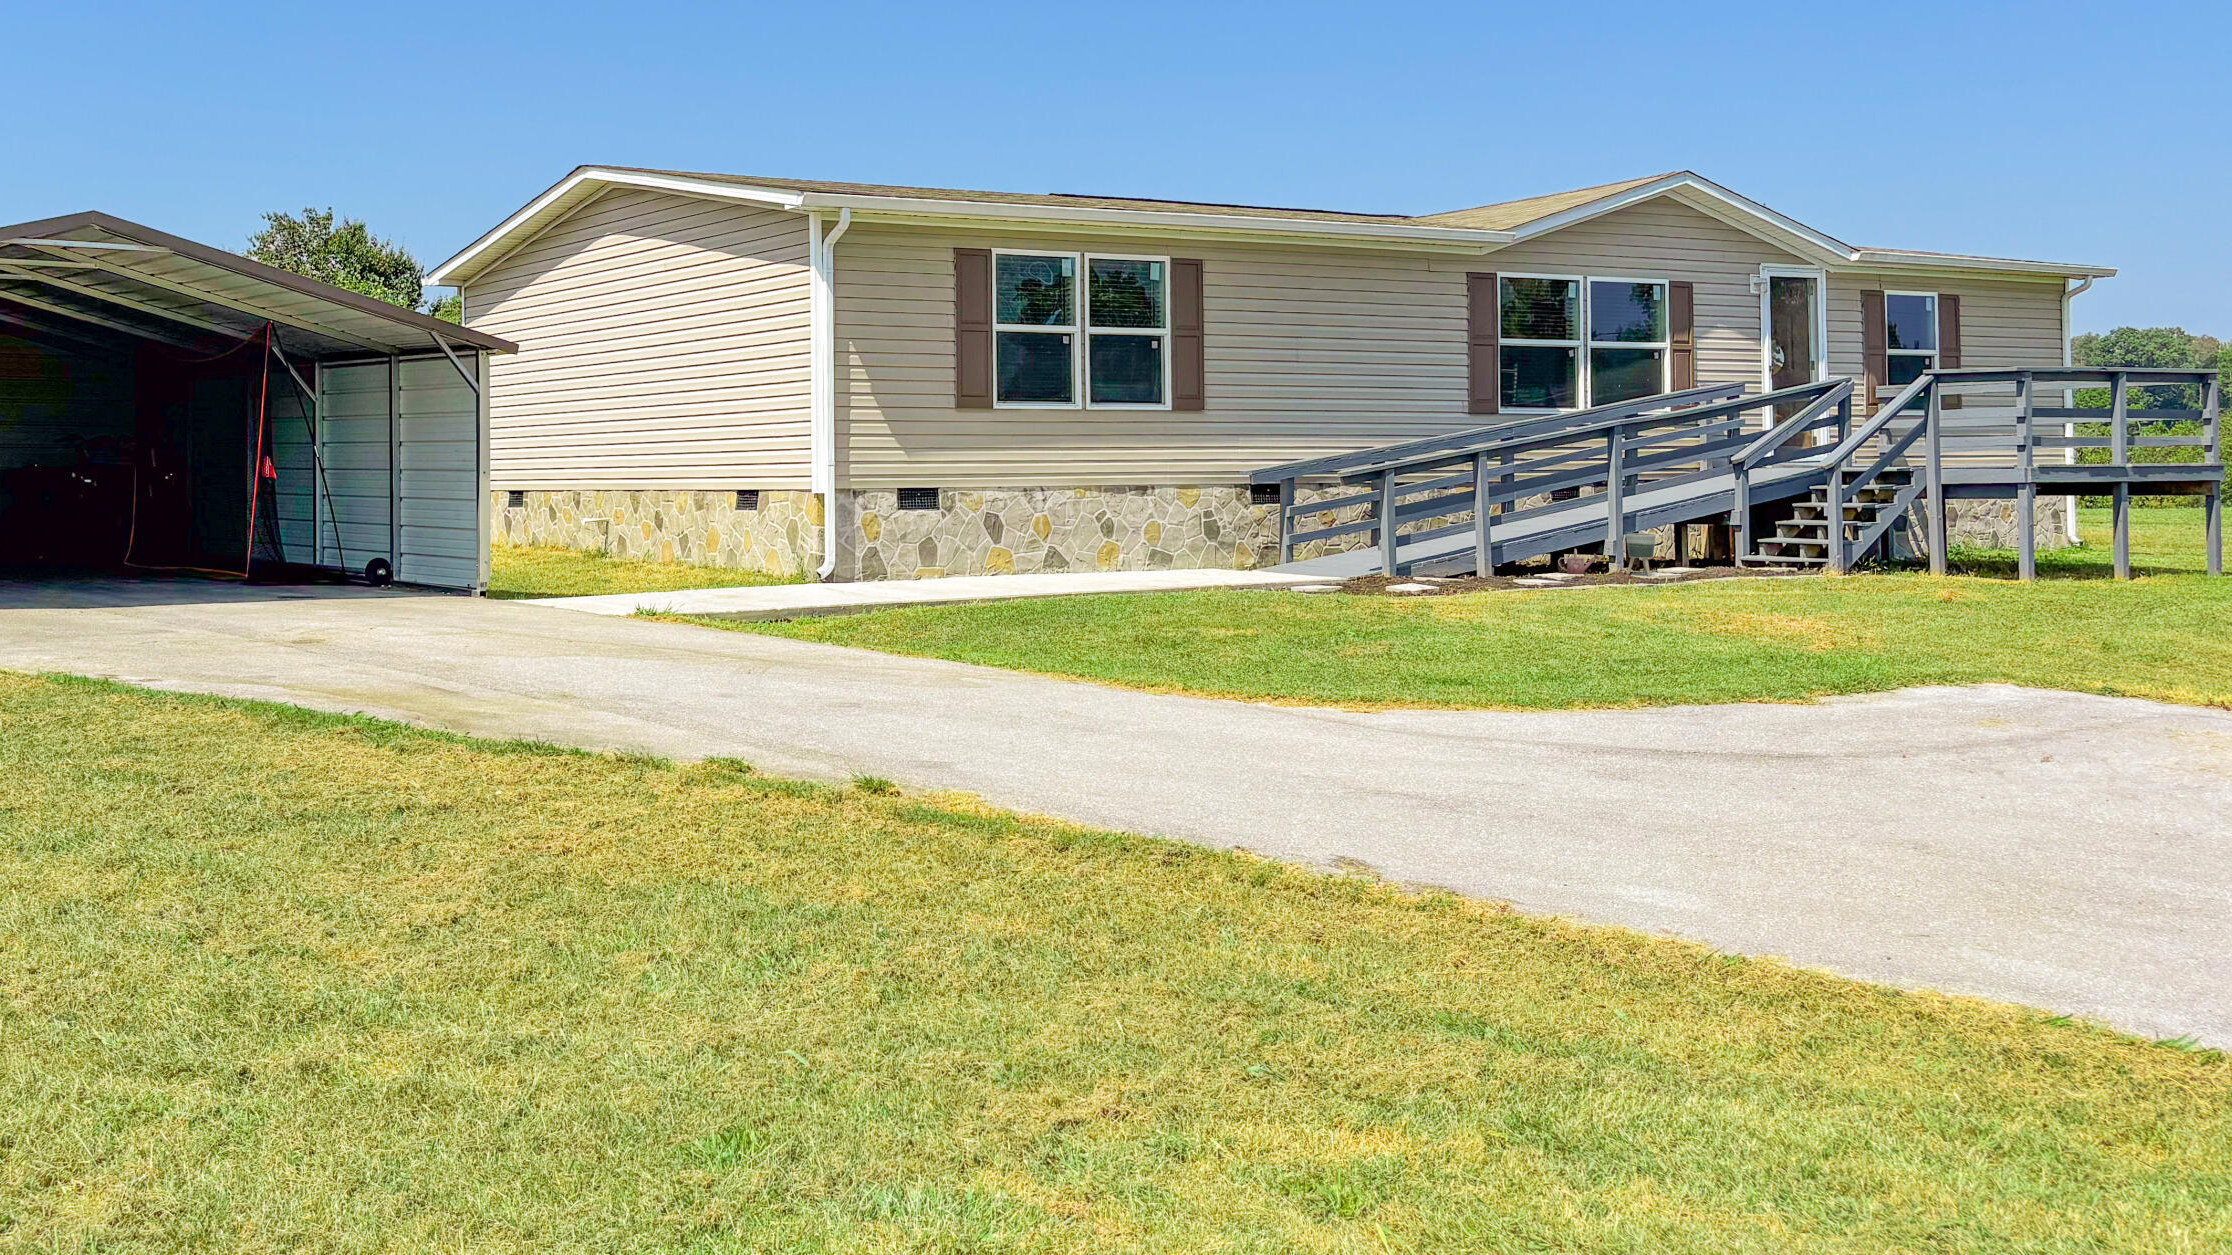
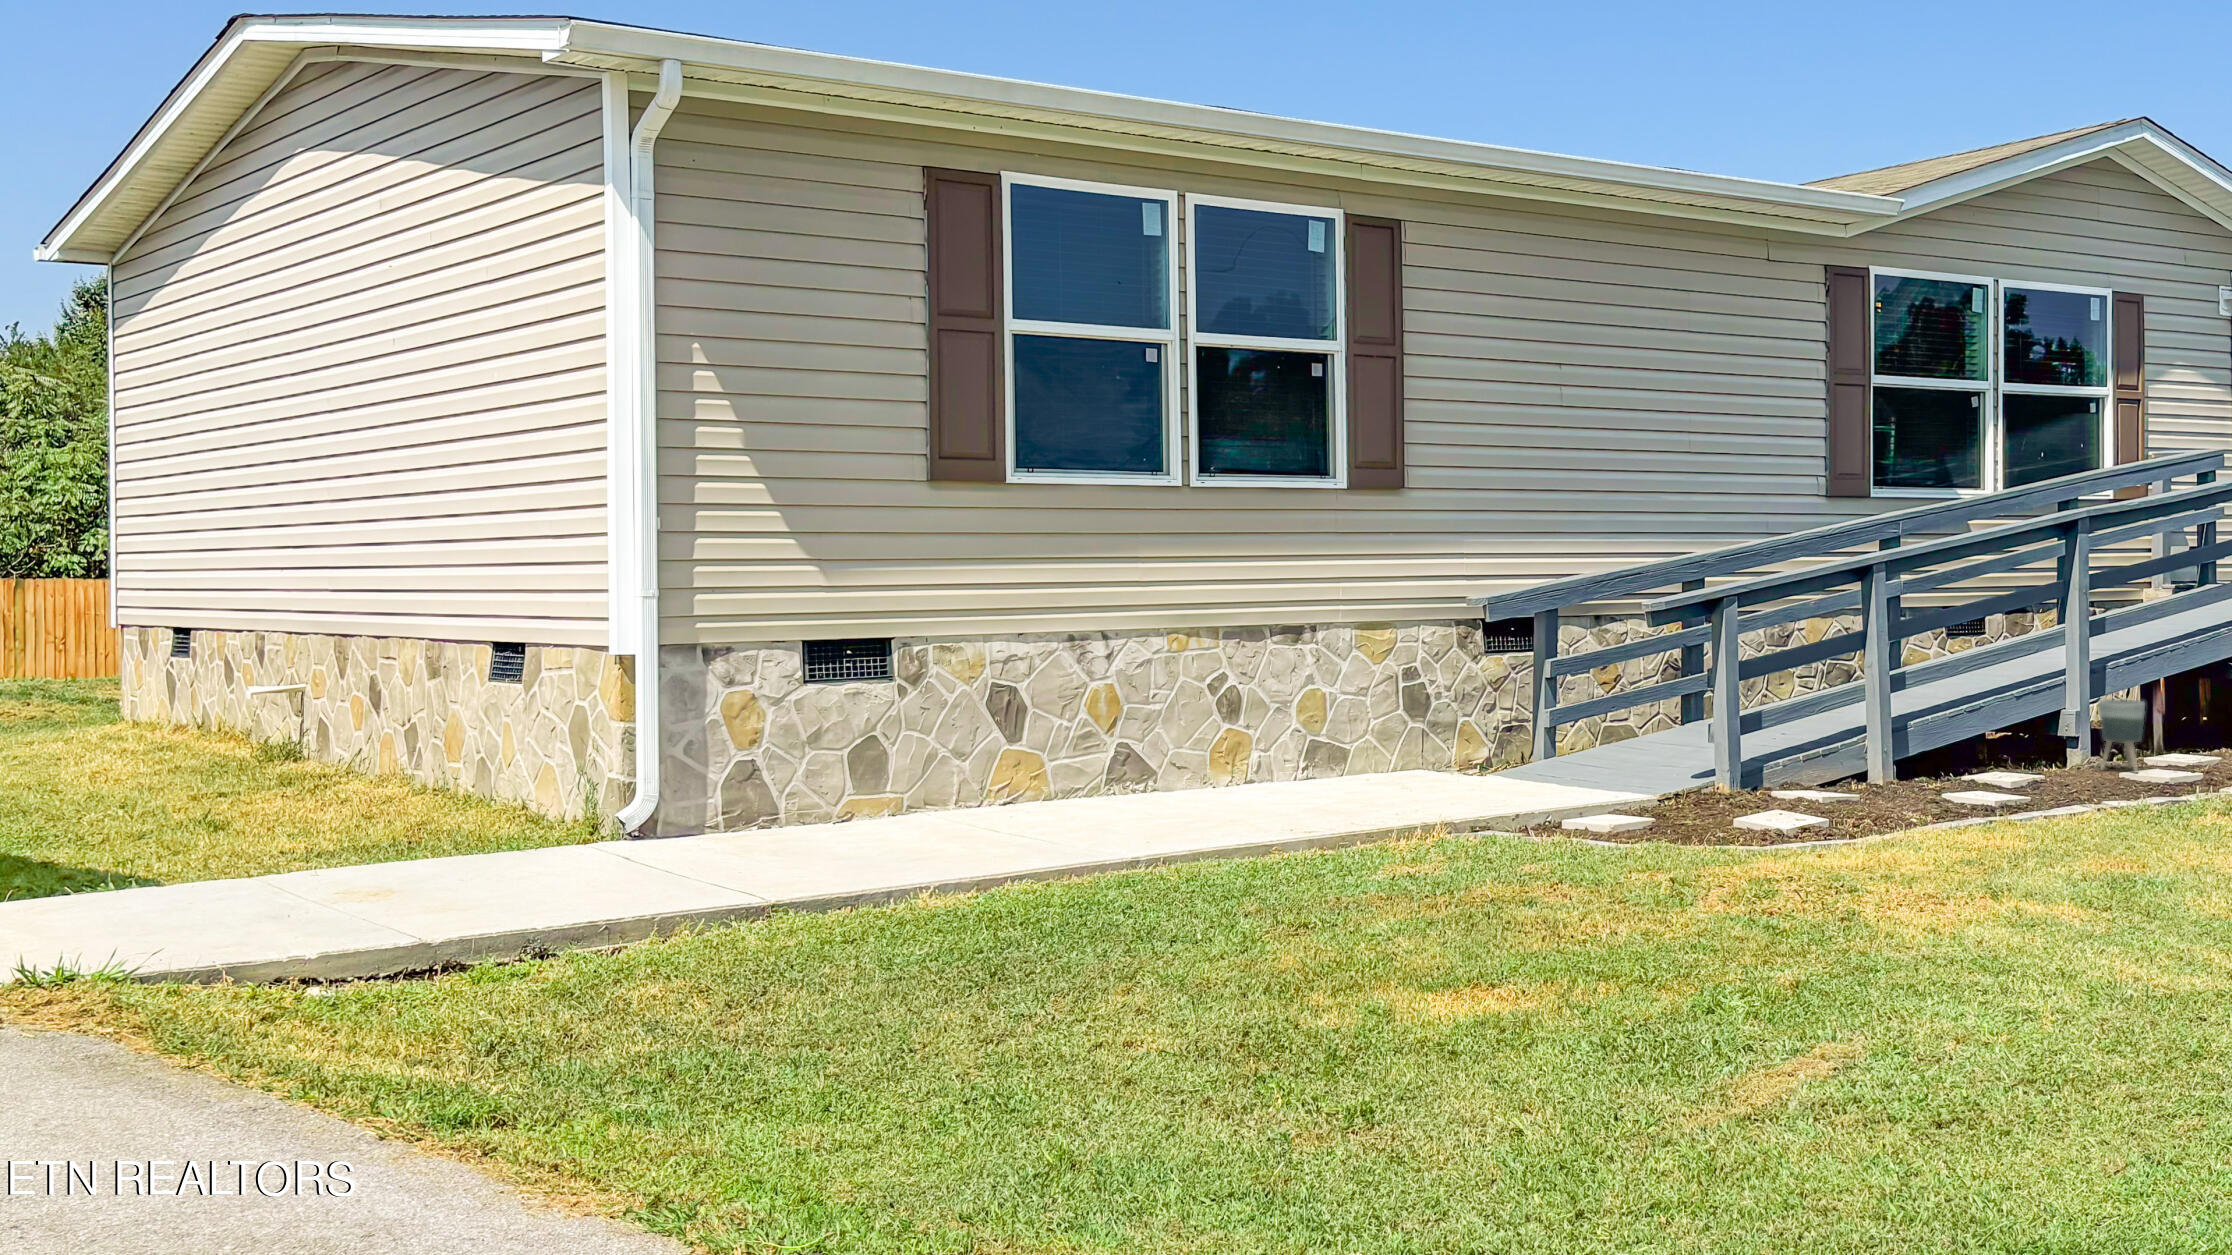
watering can: present [1558,549,1600,574] -> none [1990,727,2057,771]

